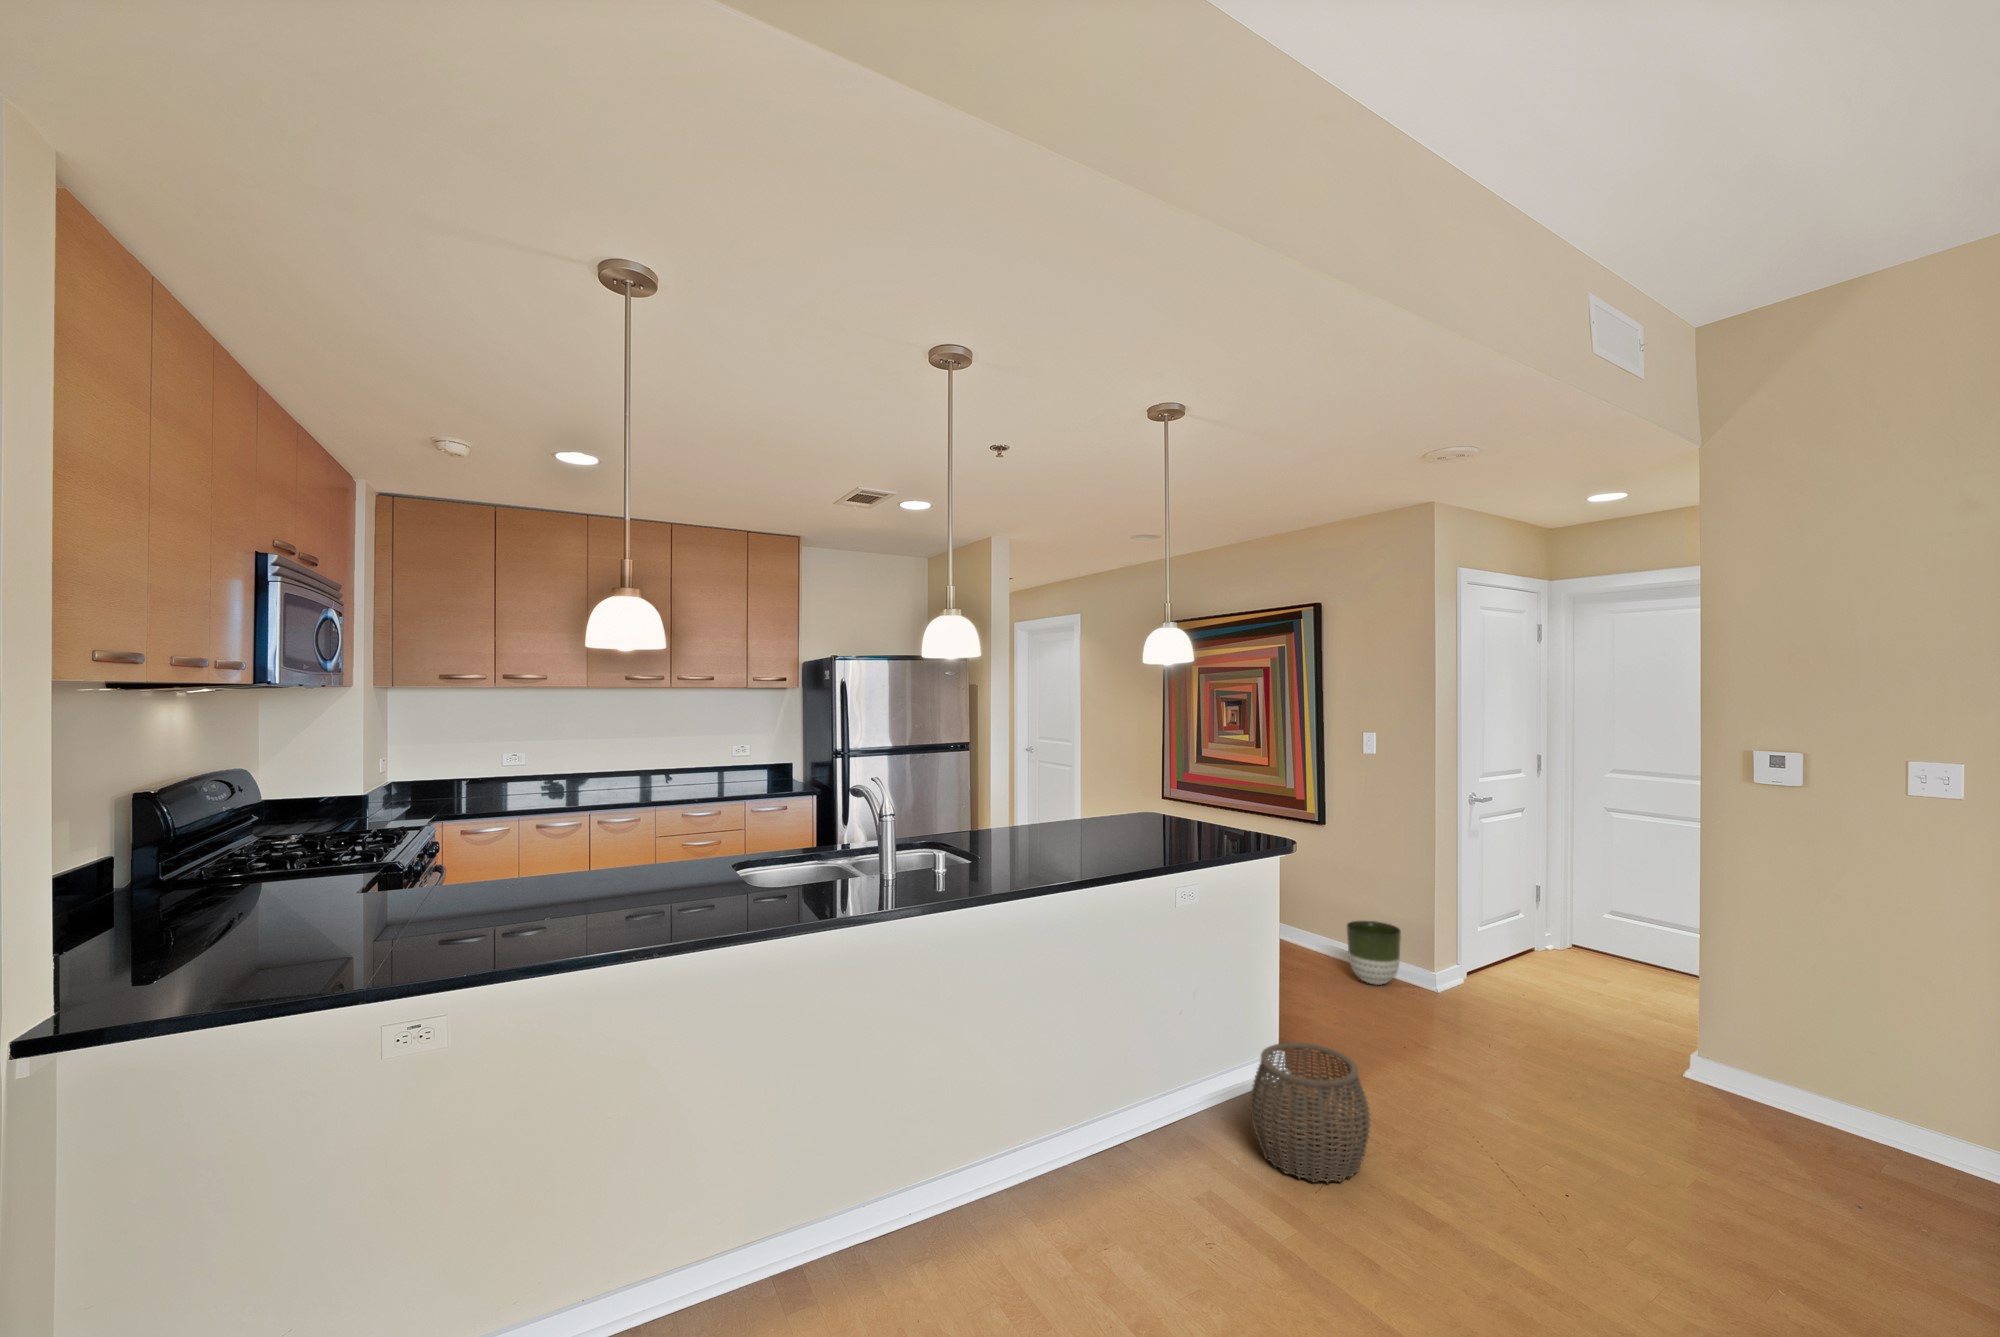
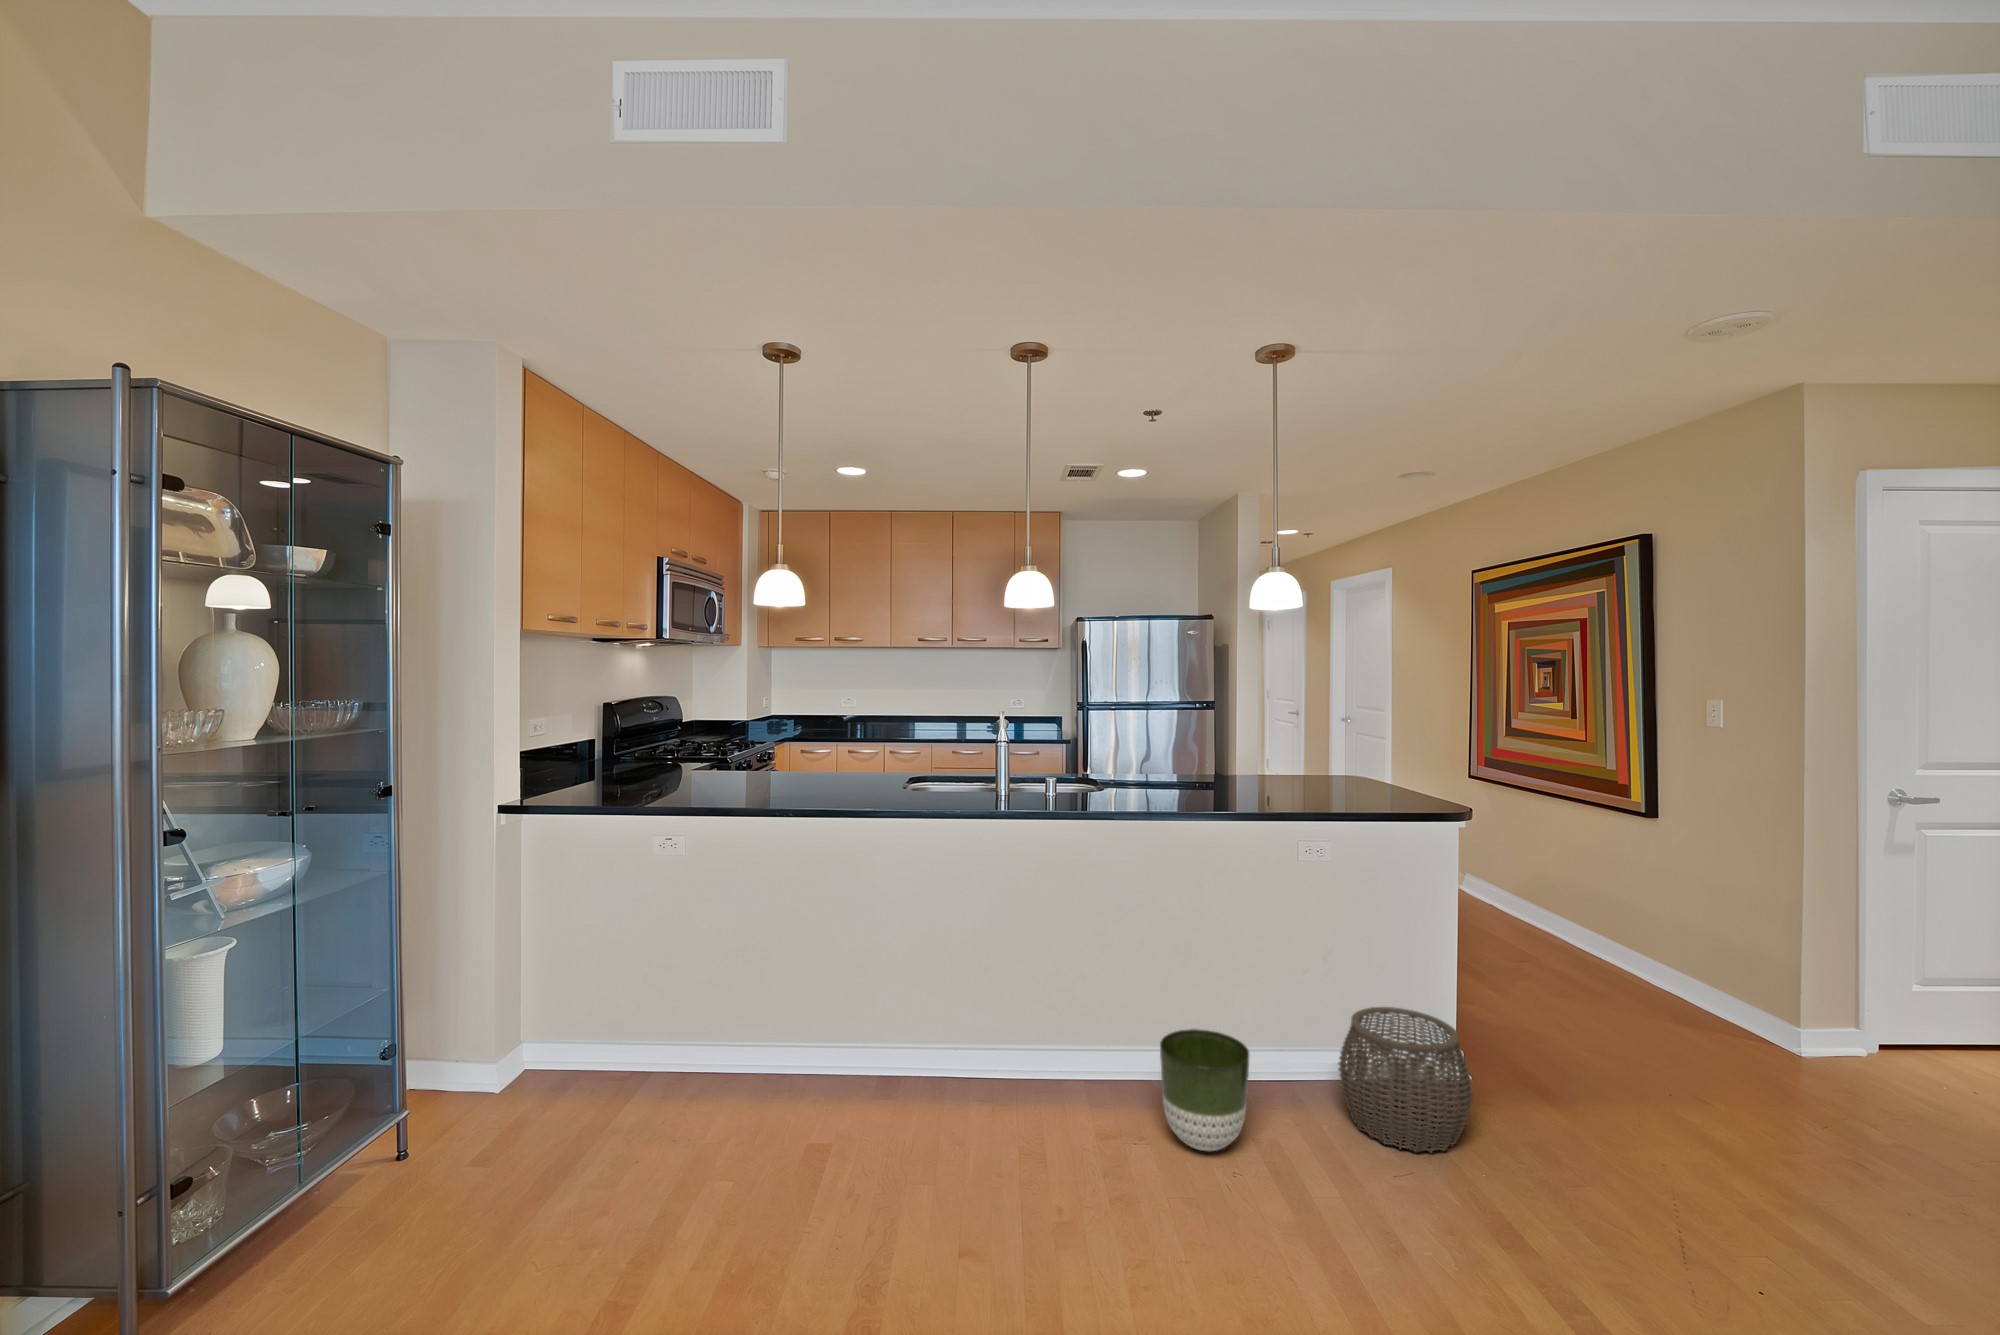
planter: present [1347,921,1401,985] -> present [1160,1029,1249,1151]

